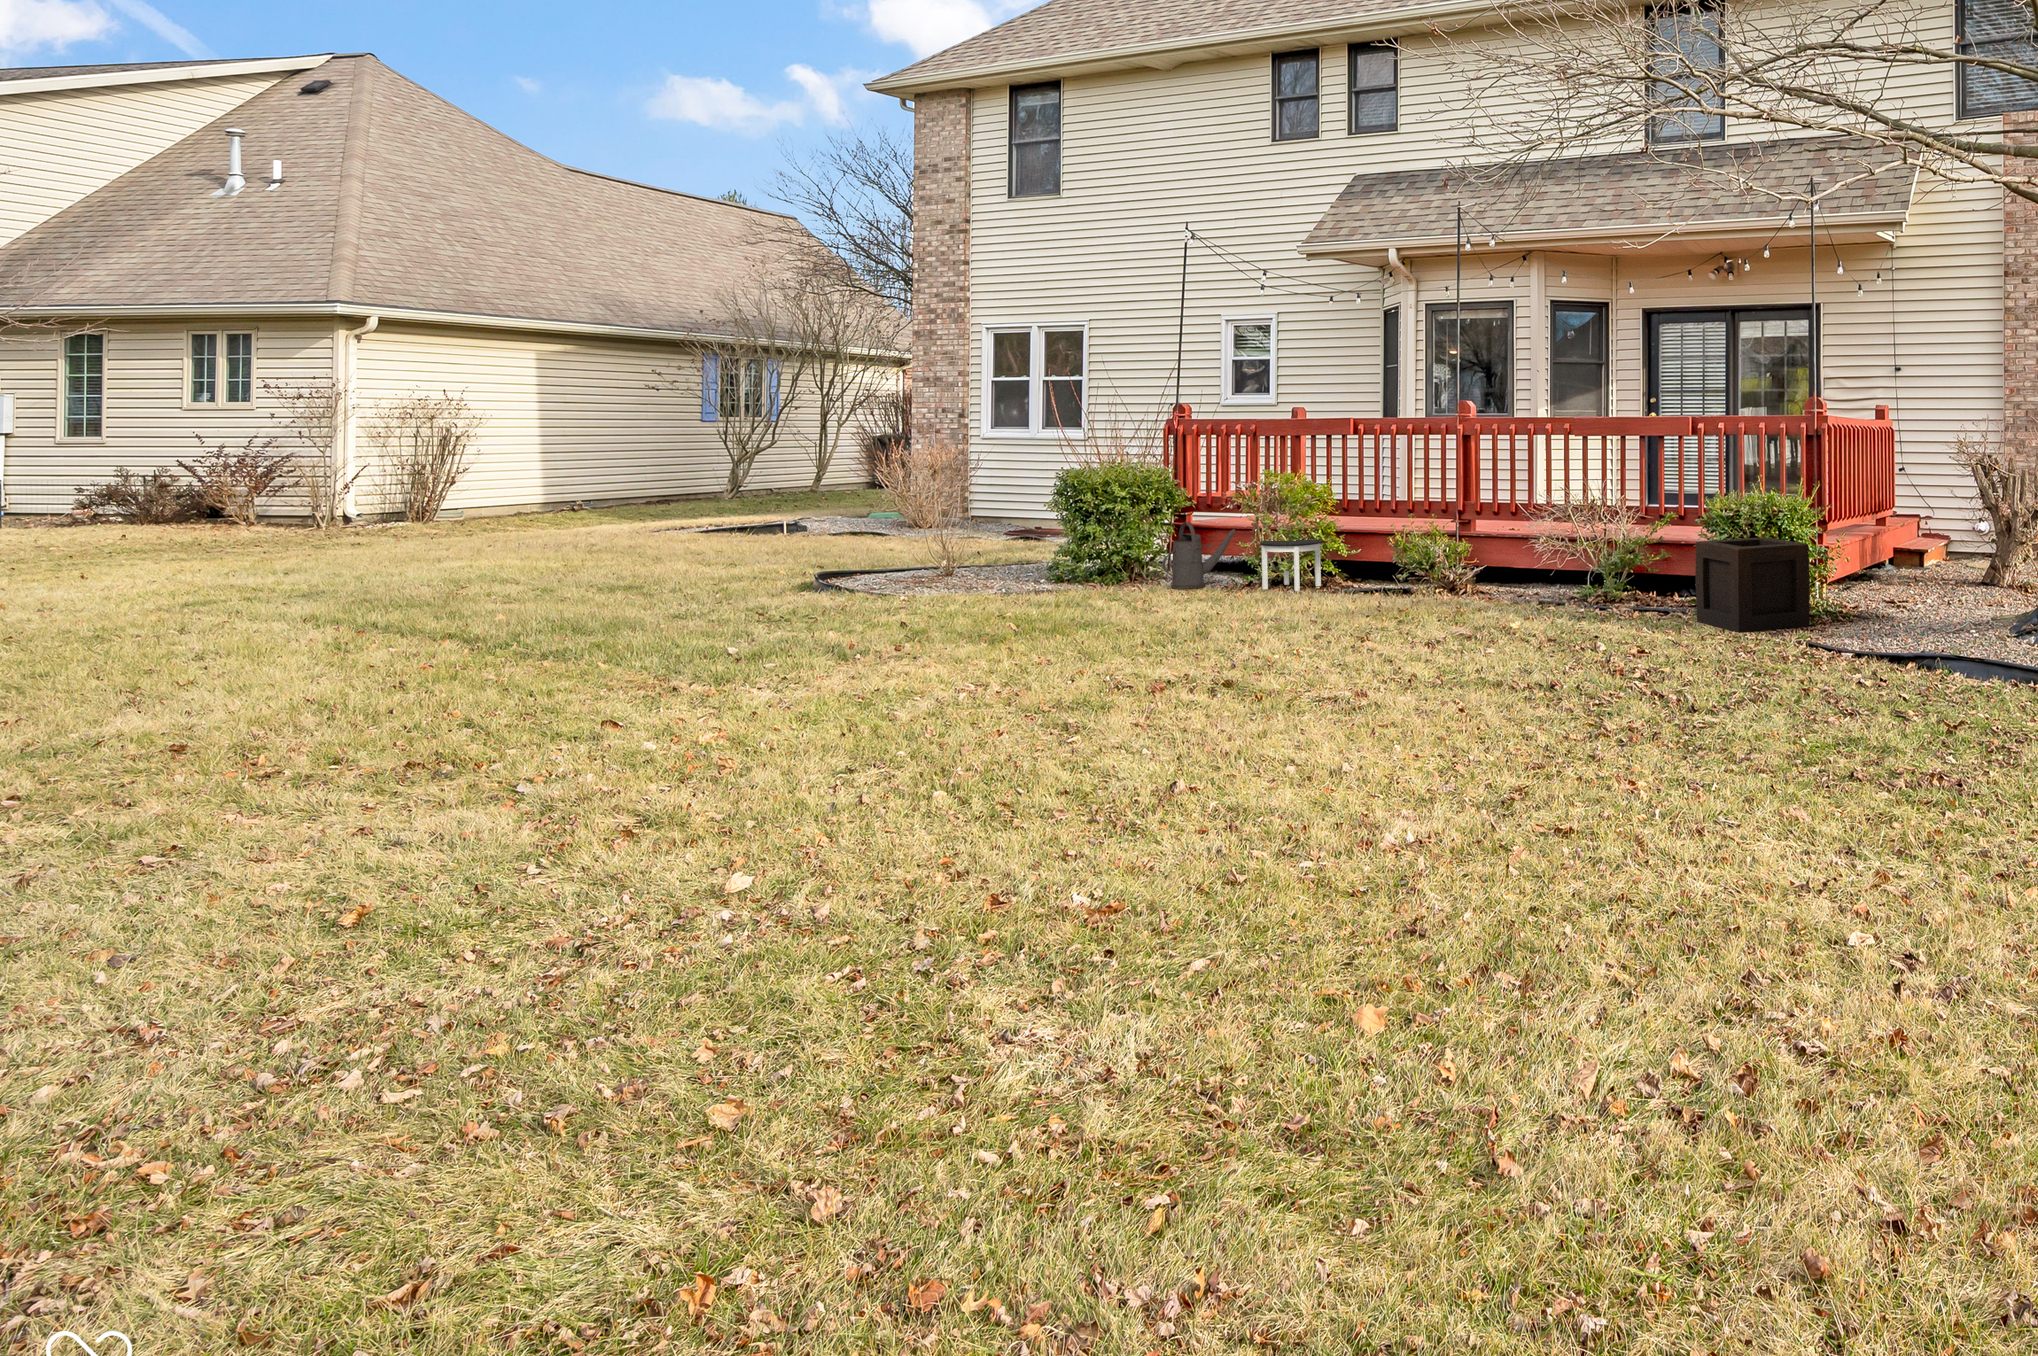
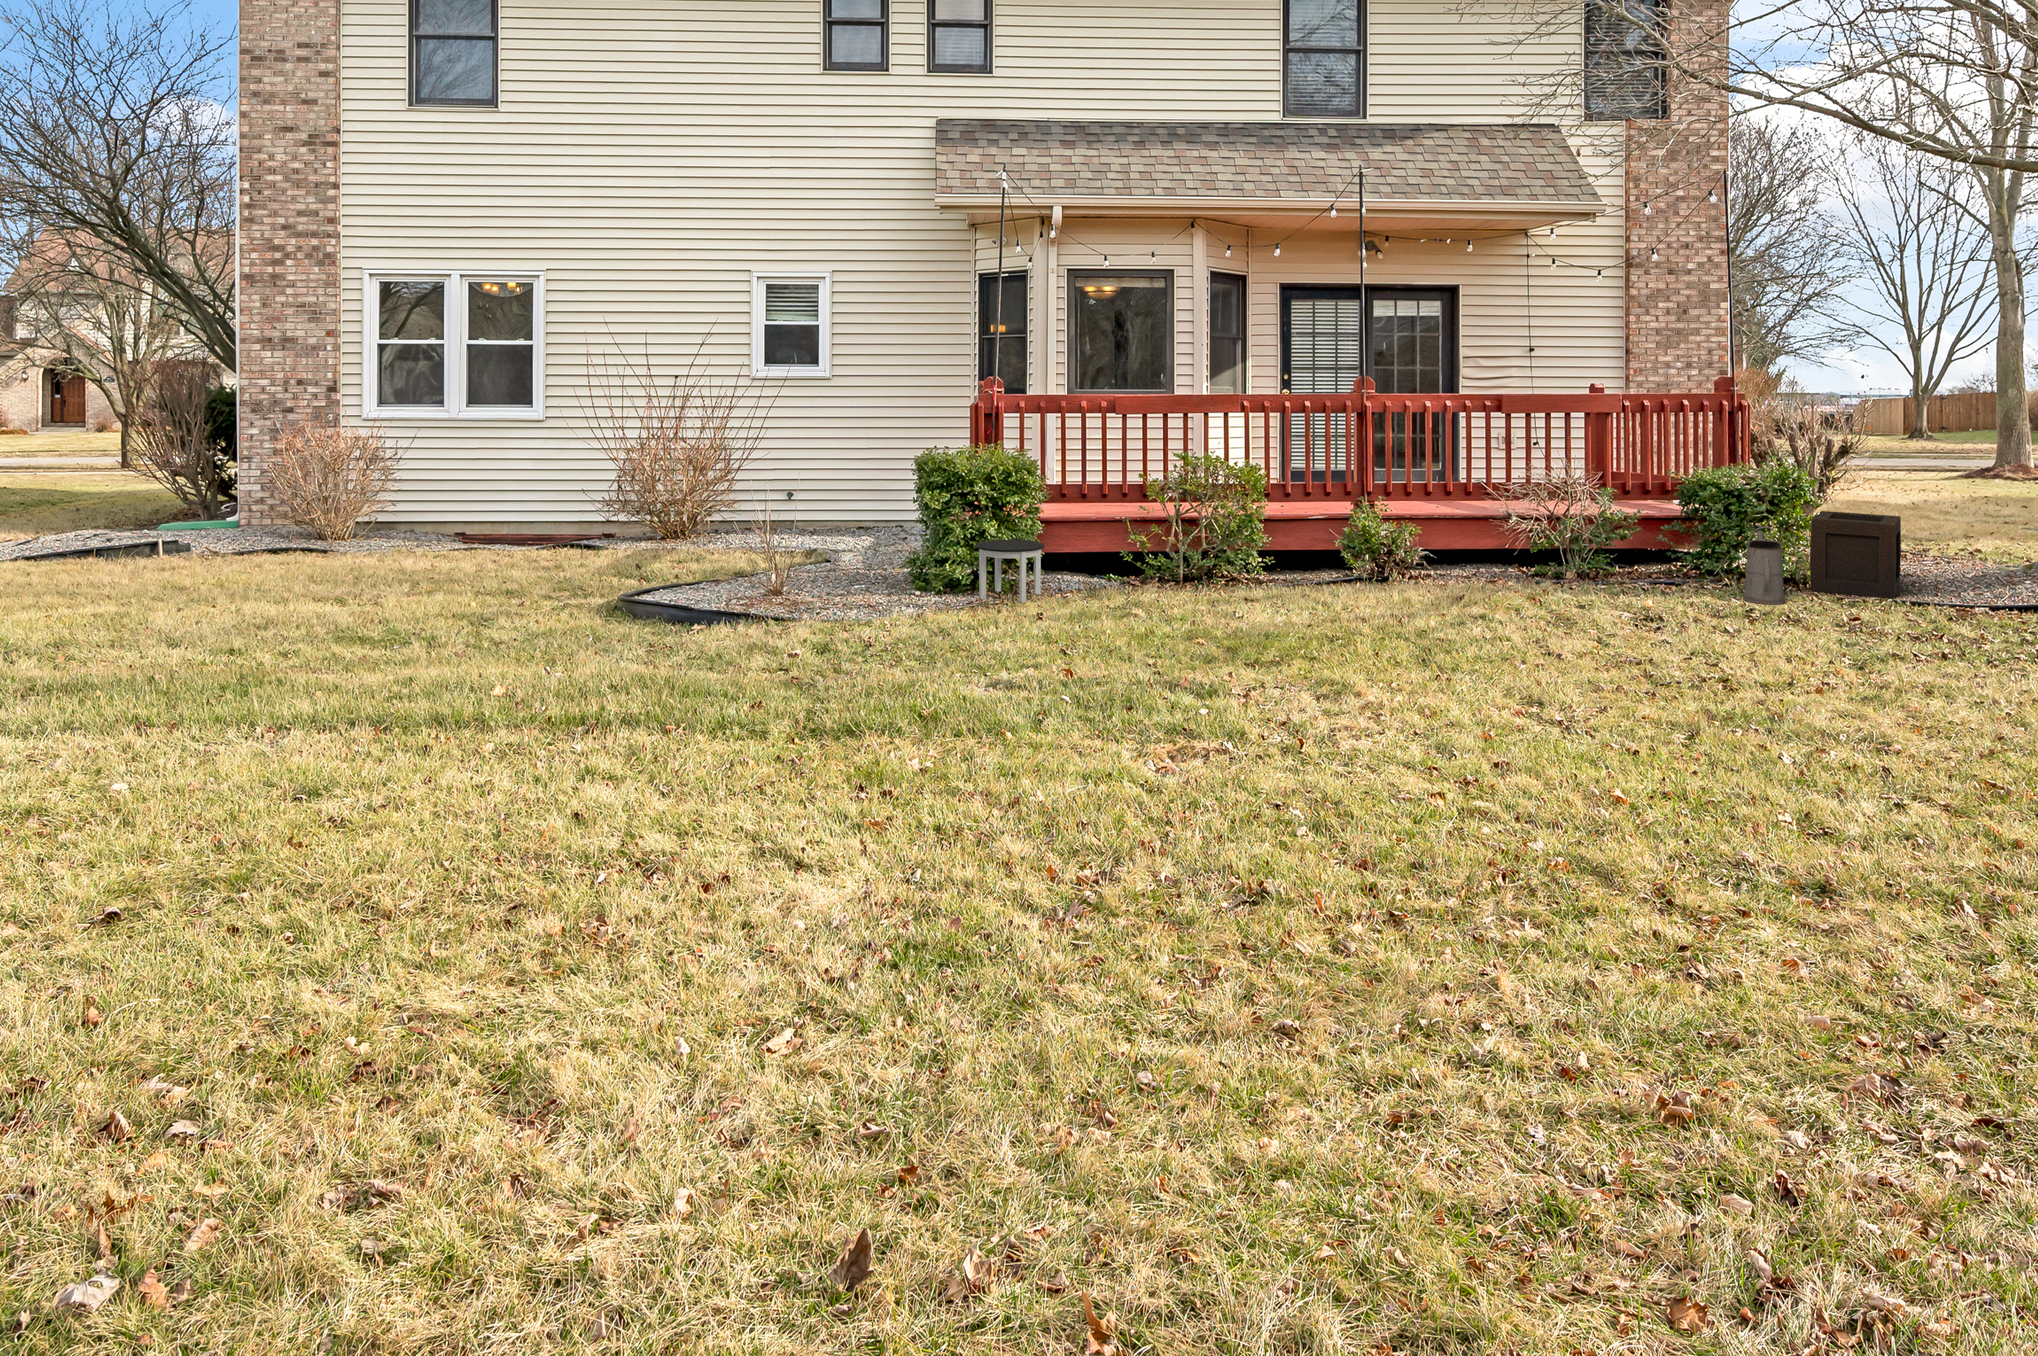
watering can: present [1163,522,1235,589] -> present [1743,526,1785,605]
round table: present [1260,539,1322,591] -> present [976,540,1044,602]

